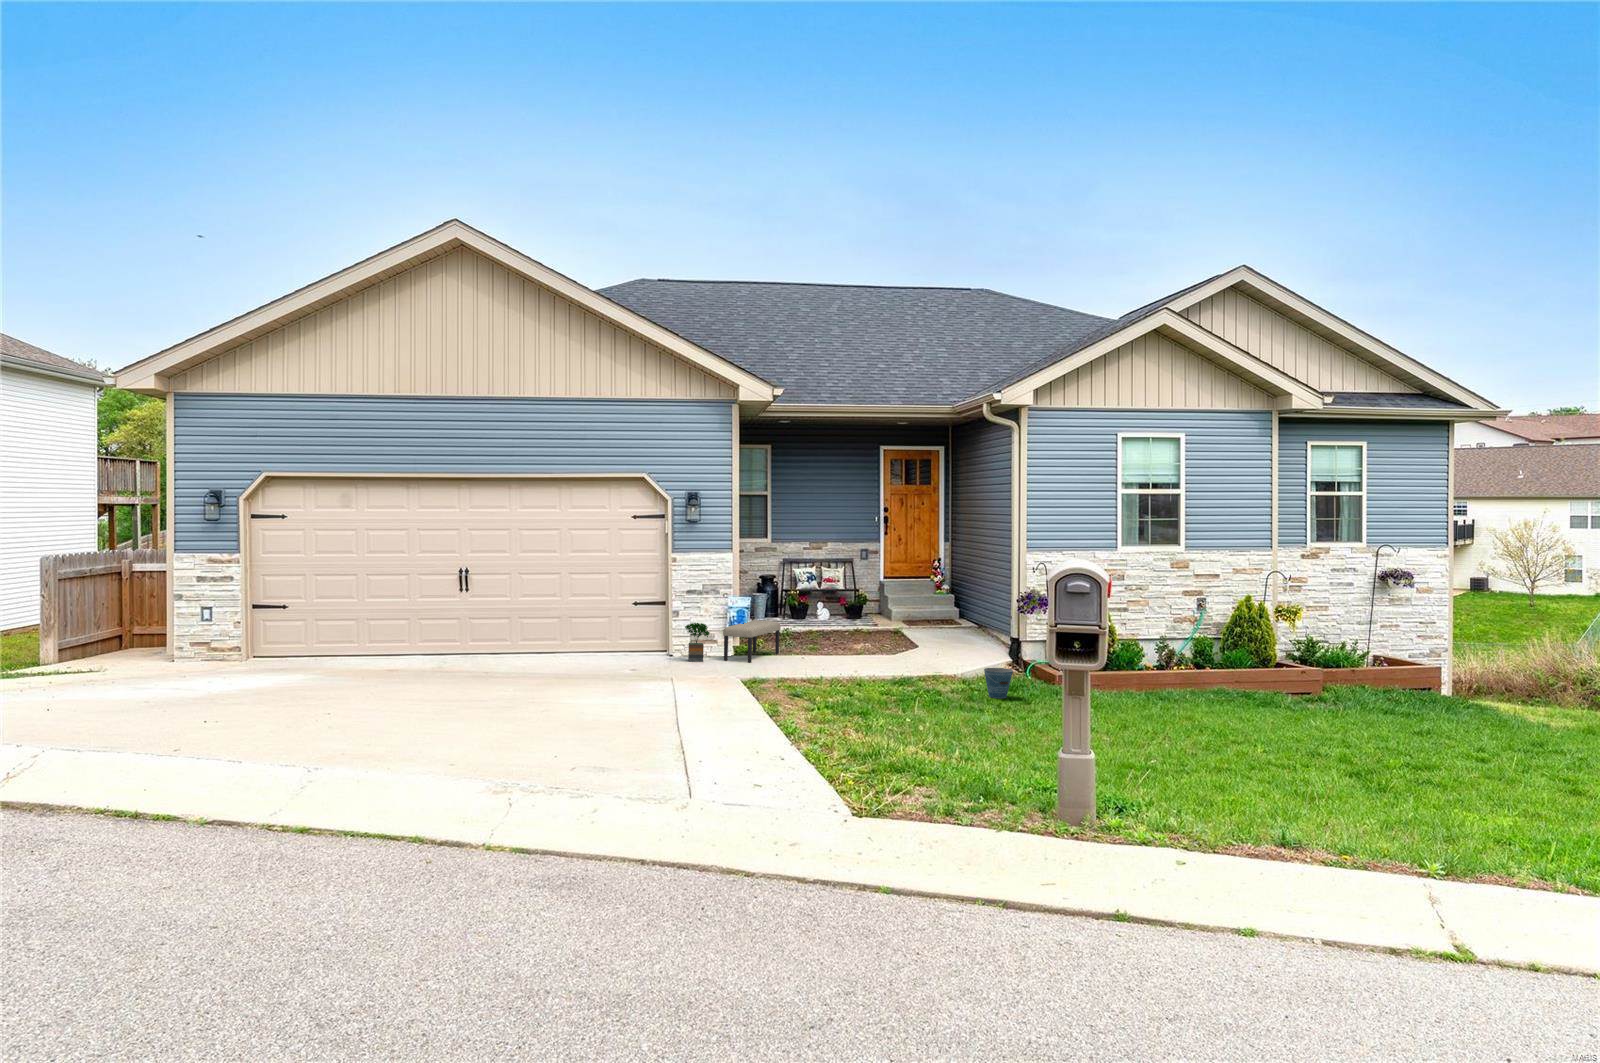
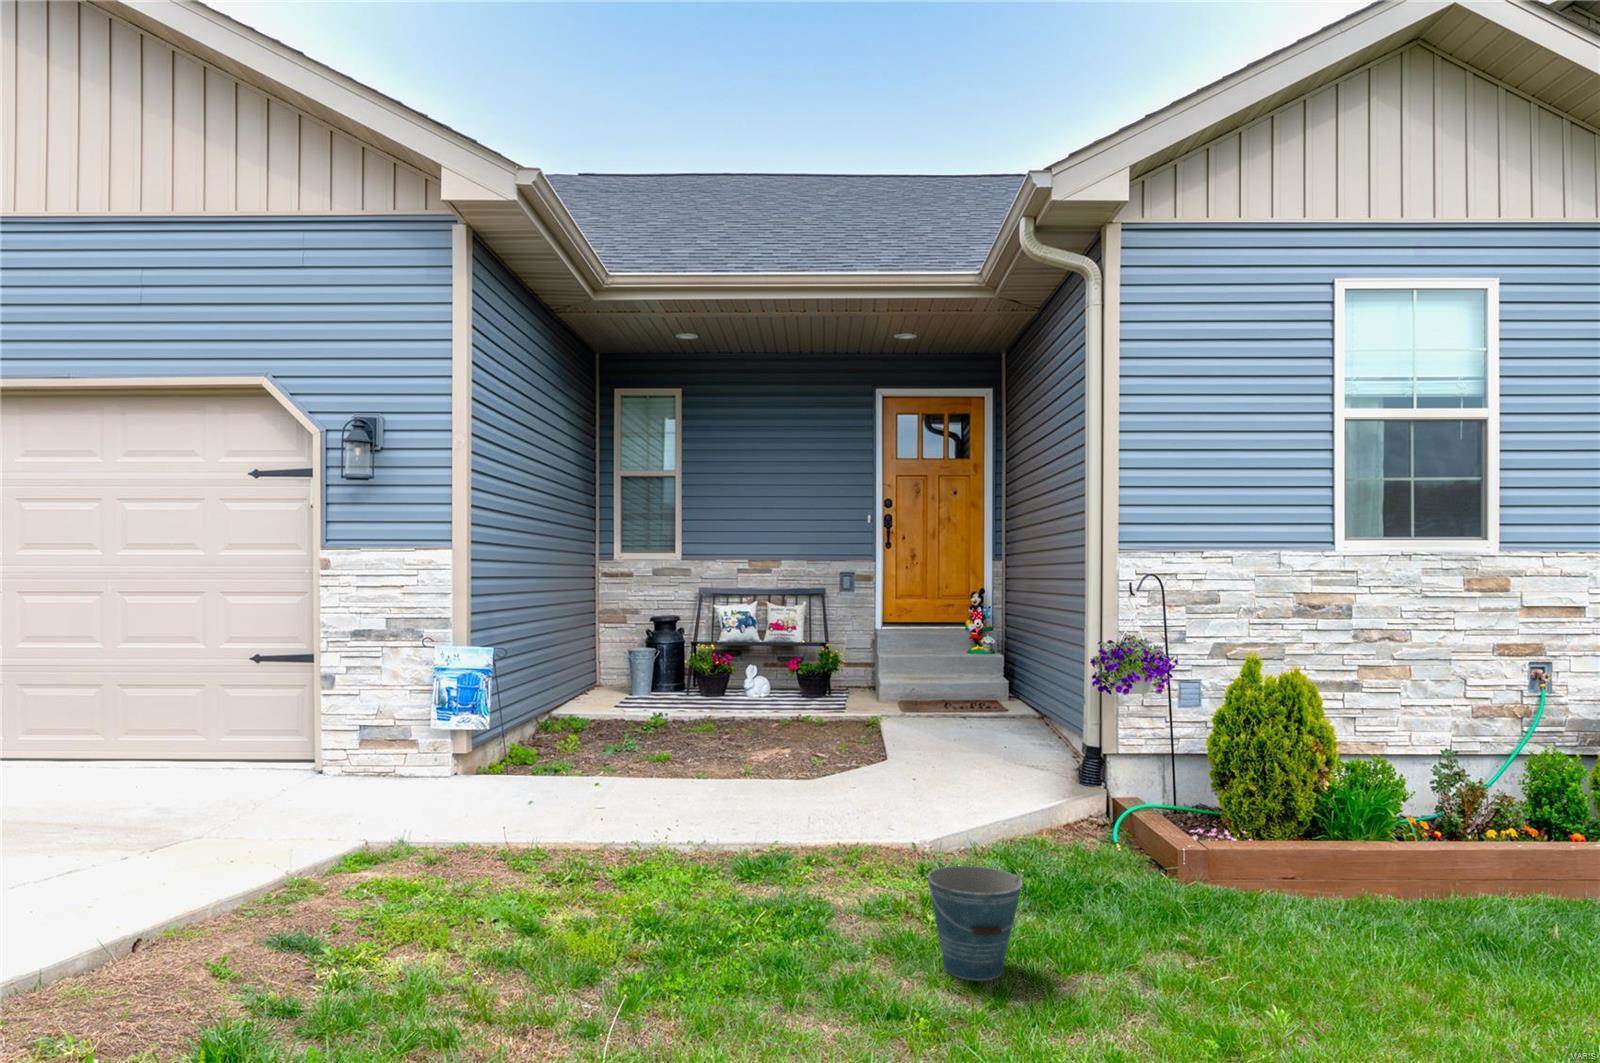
bench: present [723,620,781,663] -> none [433,696,597,791]
potted tree: present [685,623,710,662] -> none [349,698,408,786]

